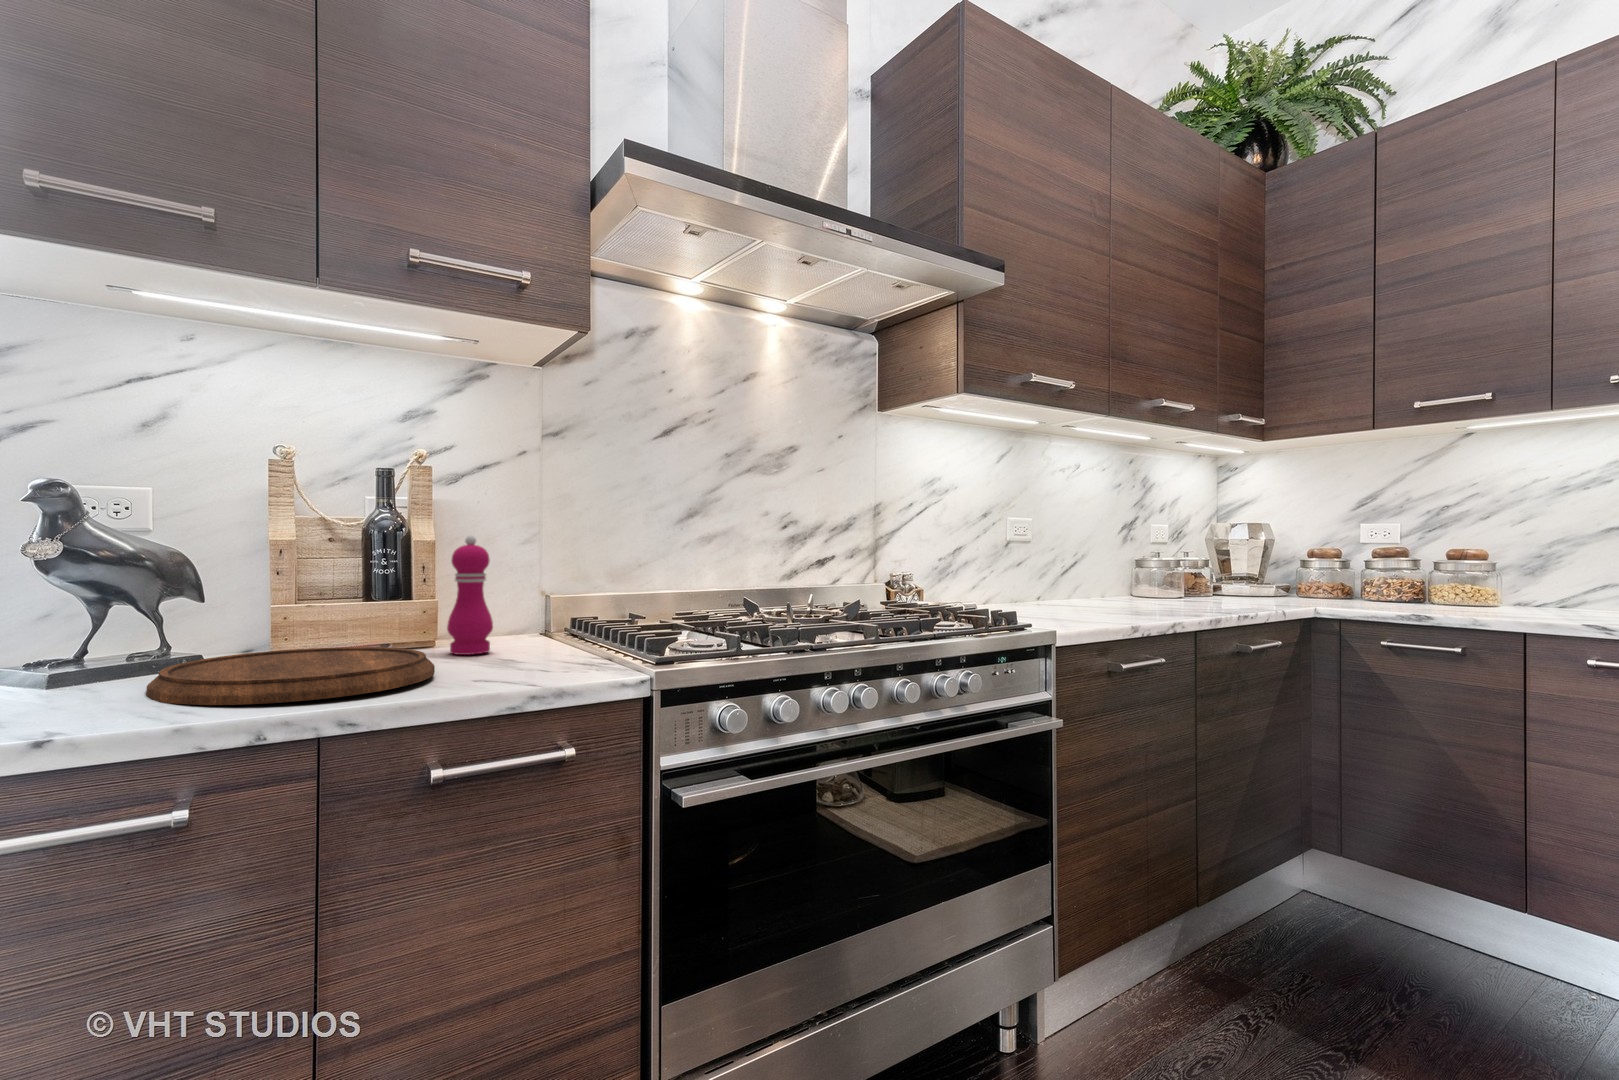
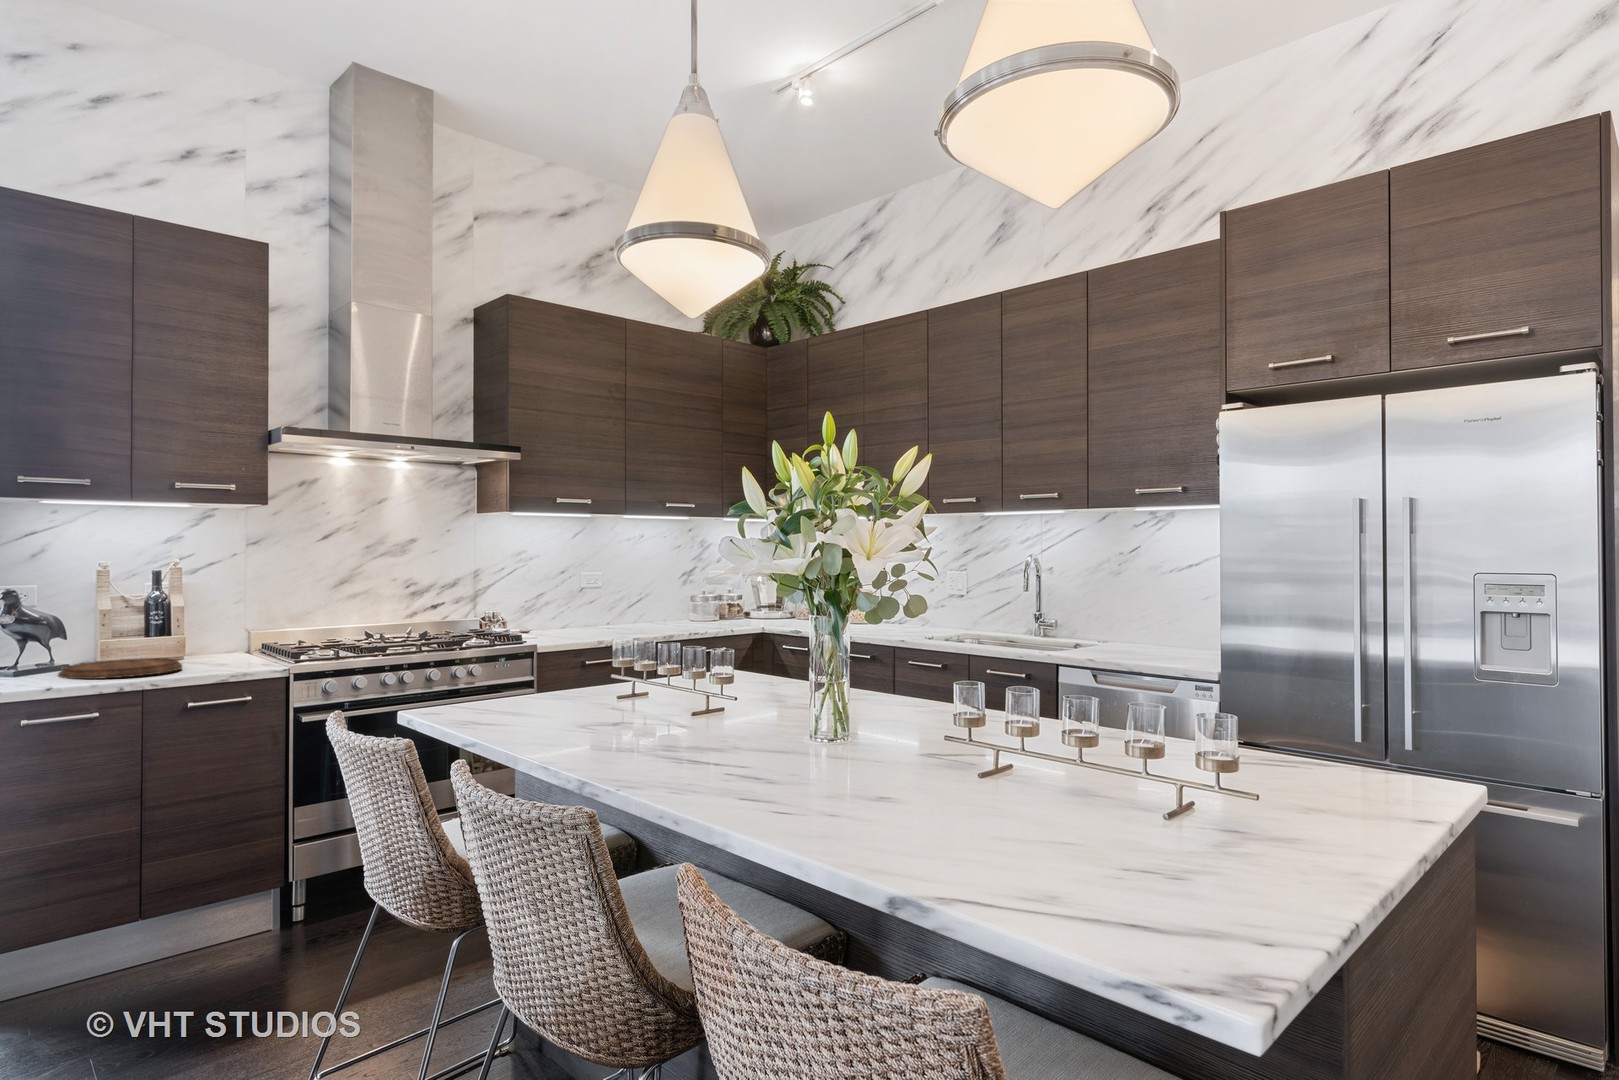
pepper mill: present [447,536,493,655] -> none [190,605,214,661]

